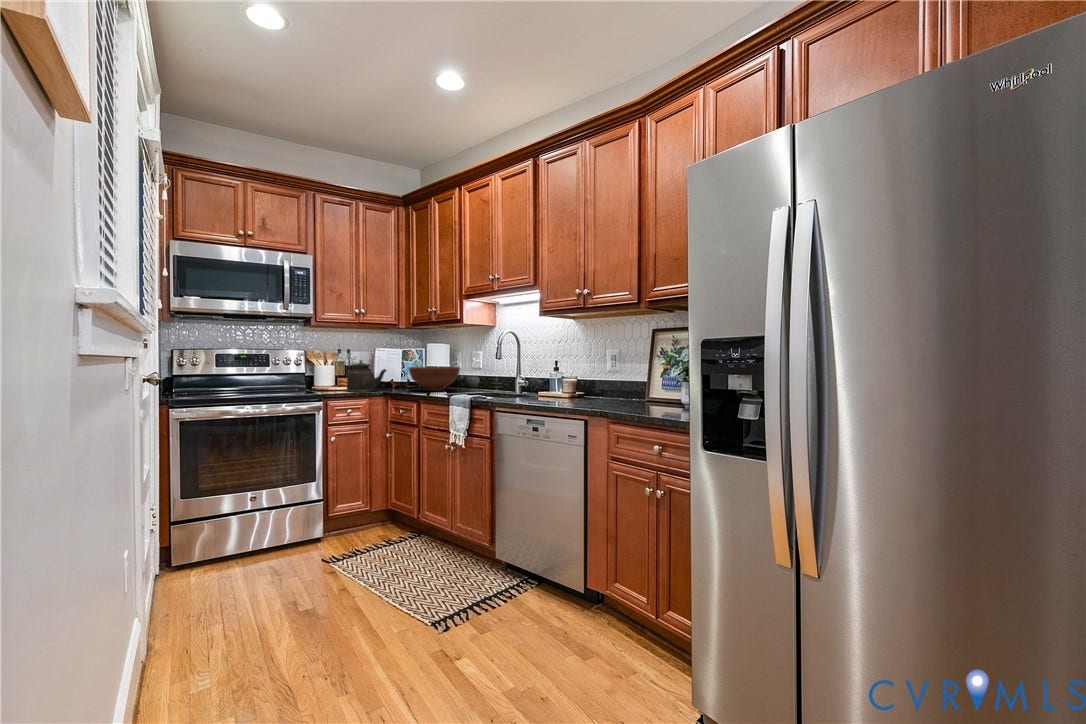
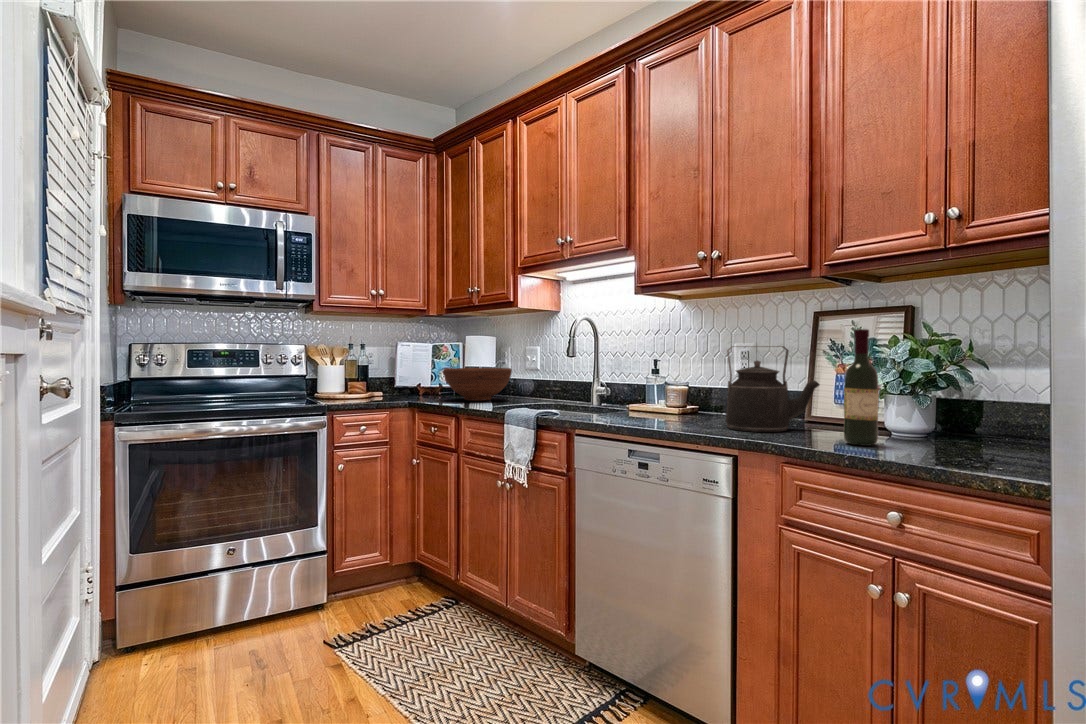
wine bottle: none [646,342,665,411] -> present [844,329,879,446]
kettle: present [347,354,386,392] -> present [726,346,820,432]

